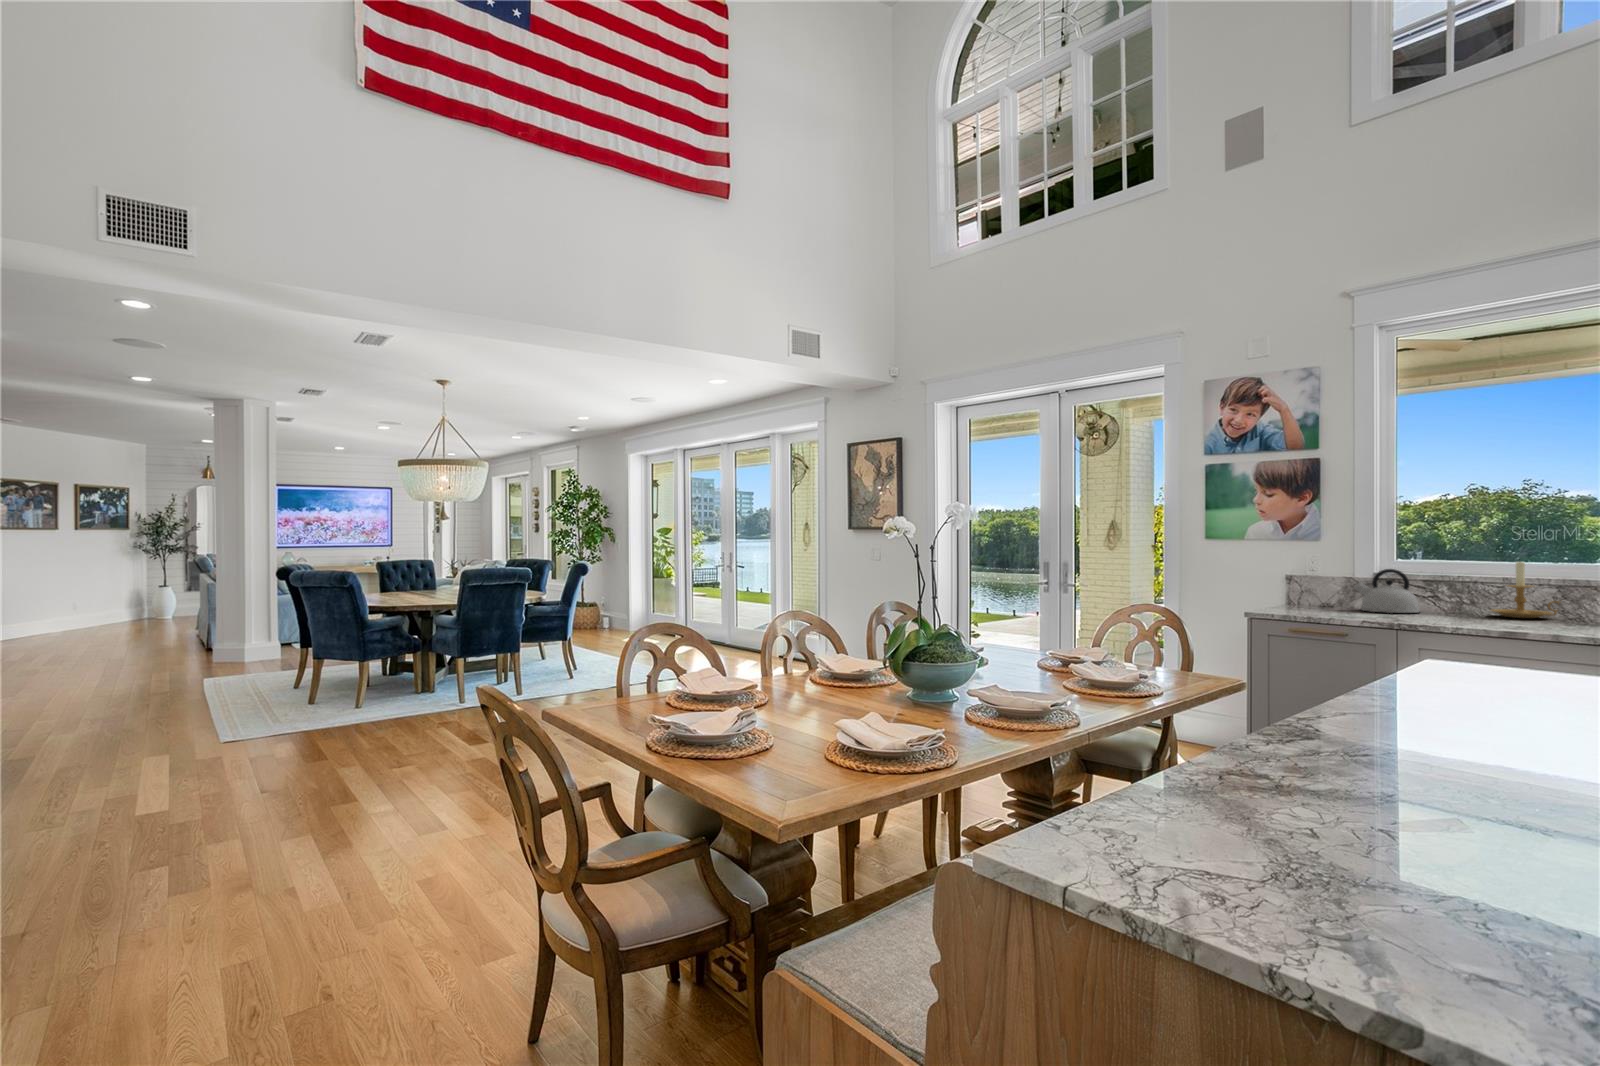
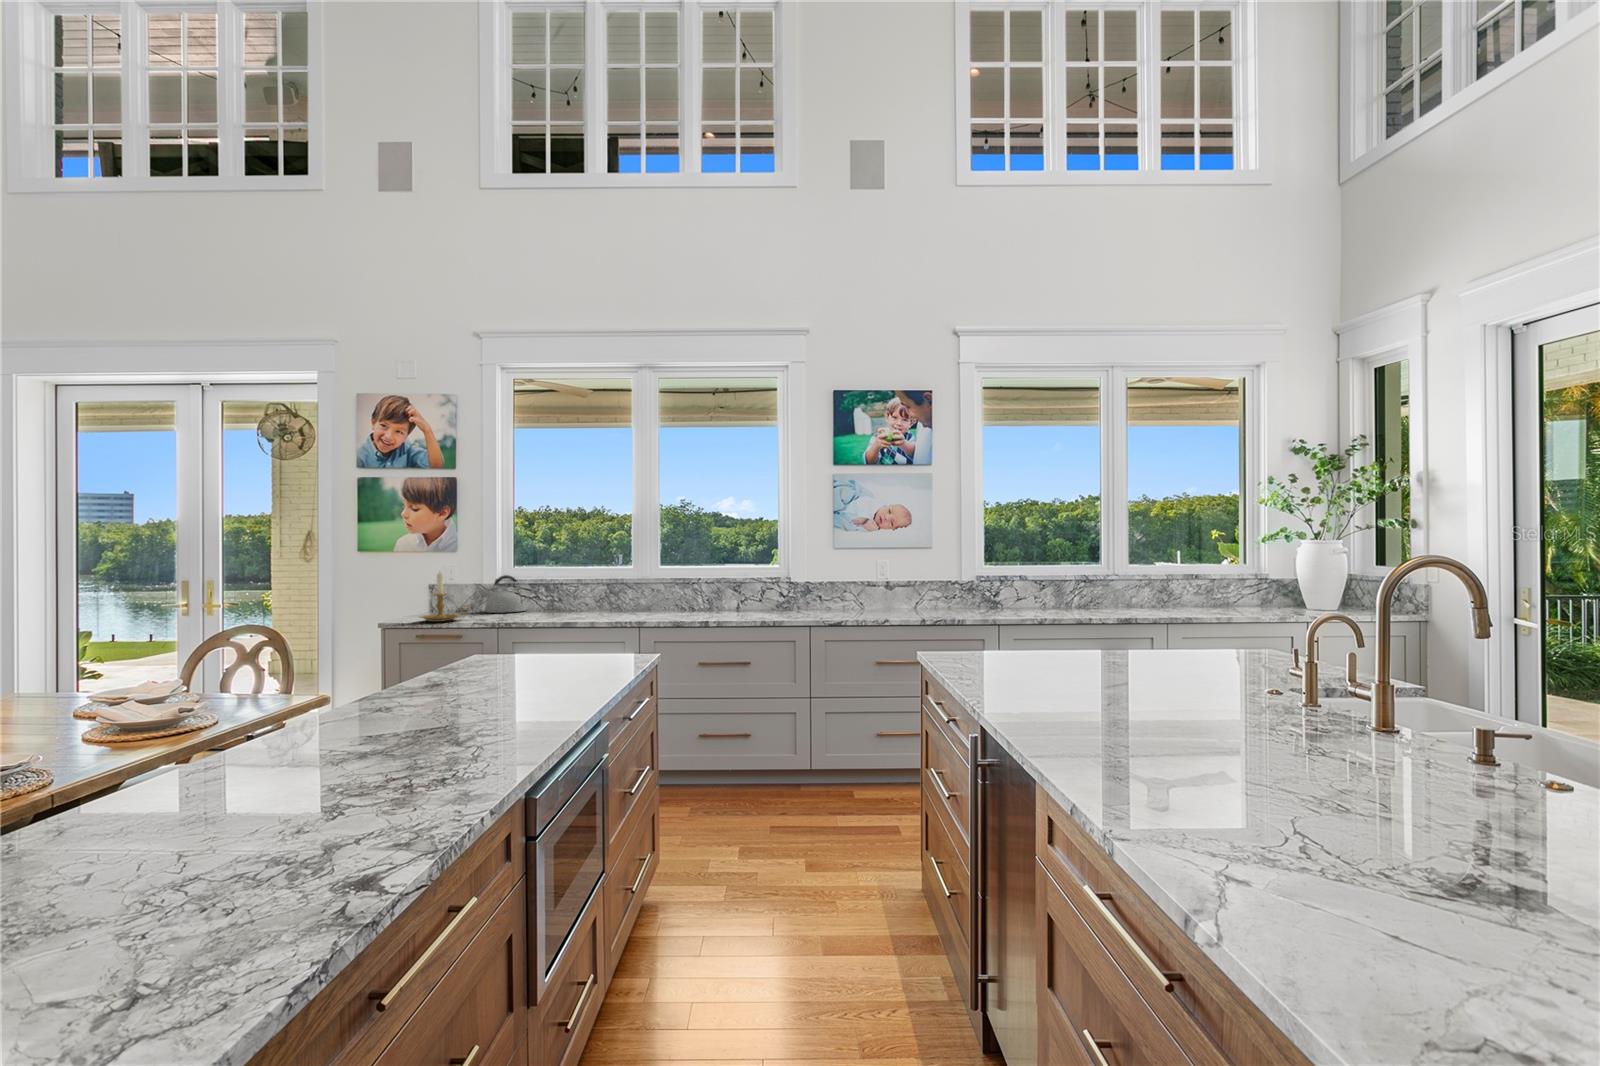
candle holder: present [1492,561,1561,618] -> present [420,573,469,622]

